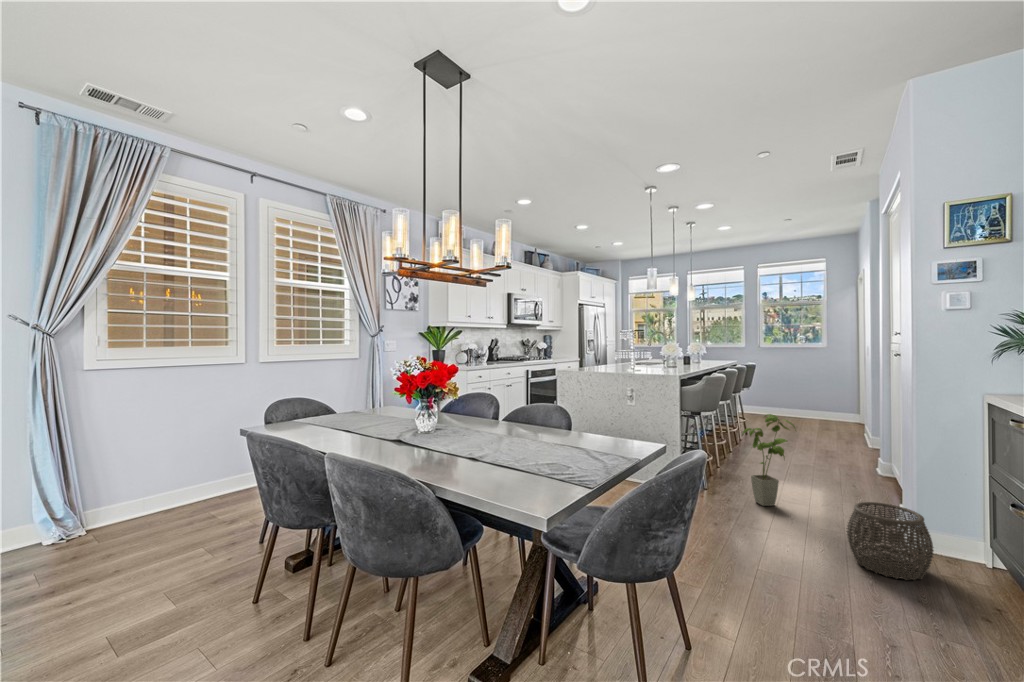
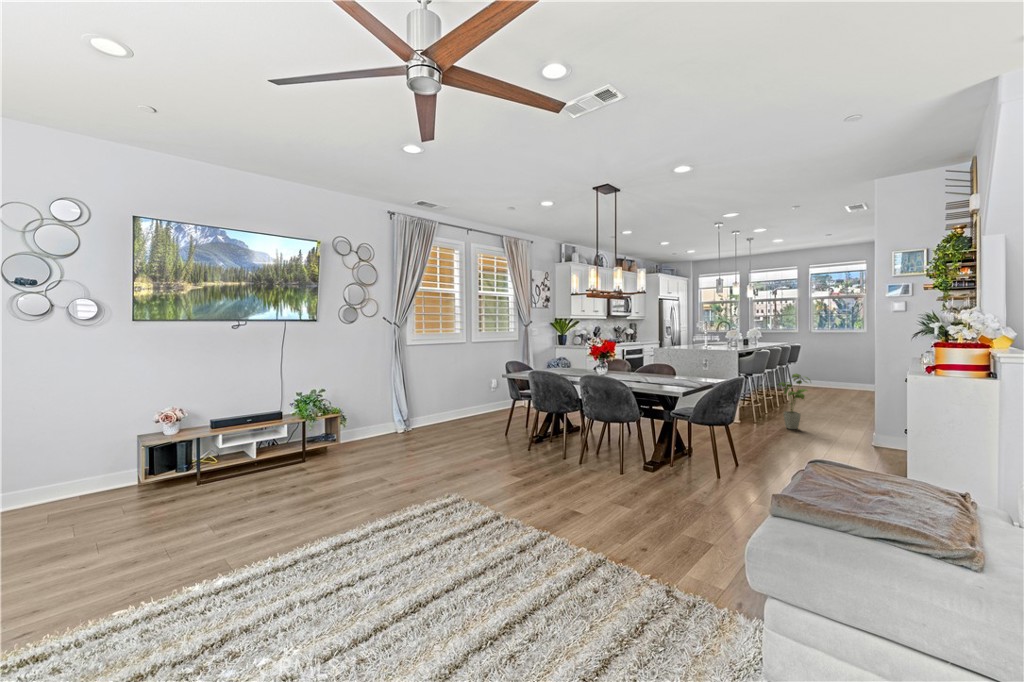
woven basket: present [846,502,934,580] -> none [830,417,875,453]

